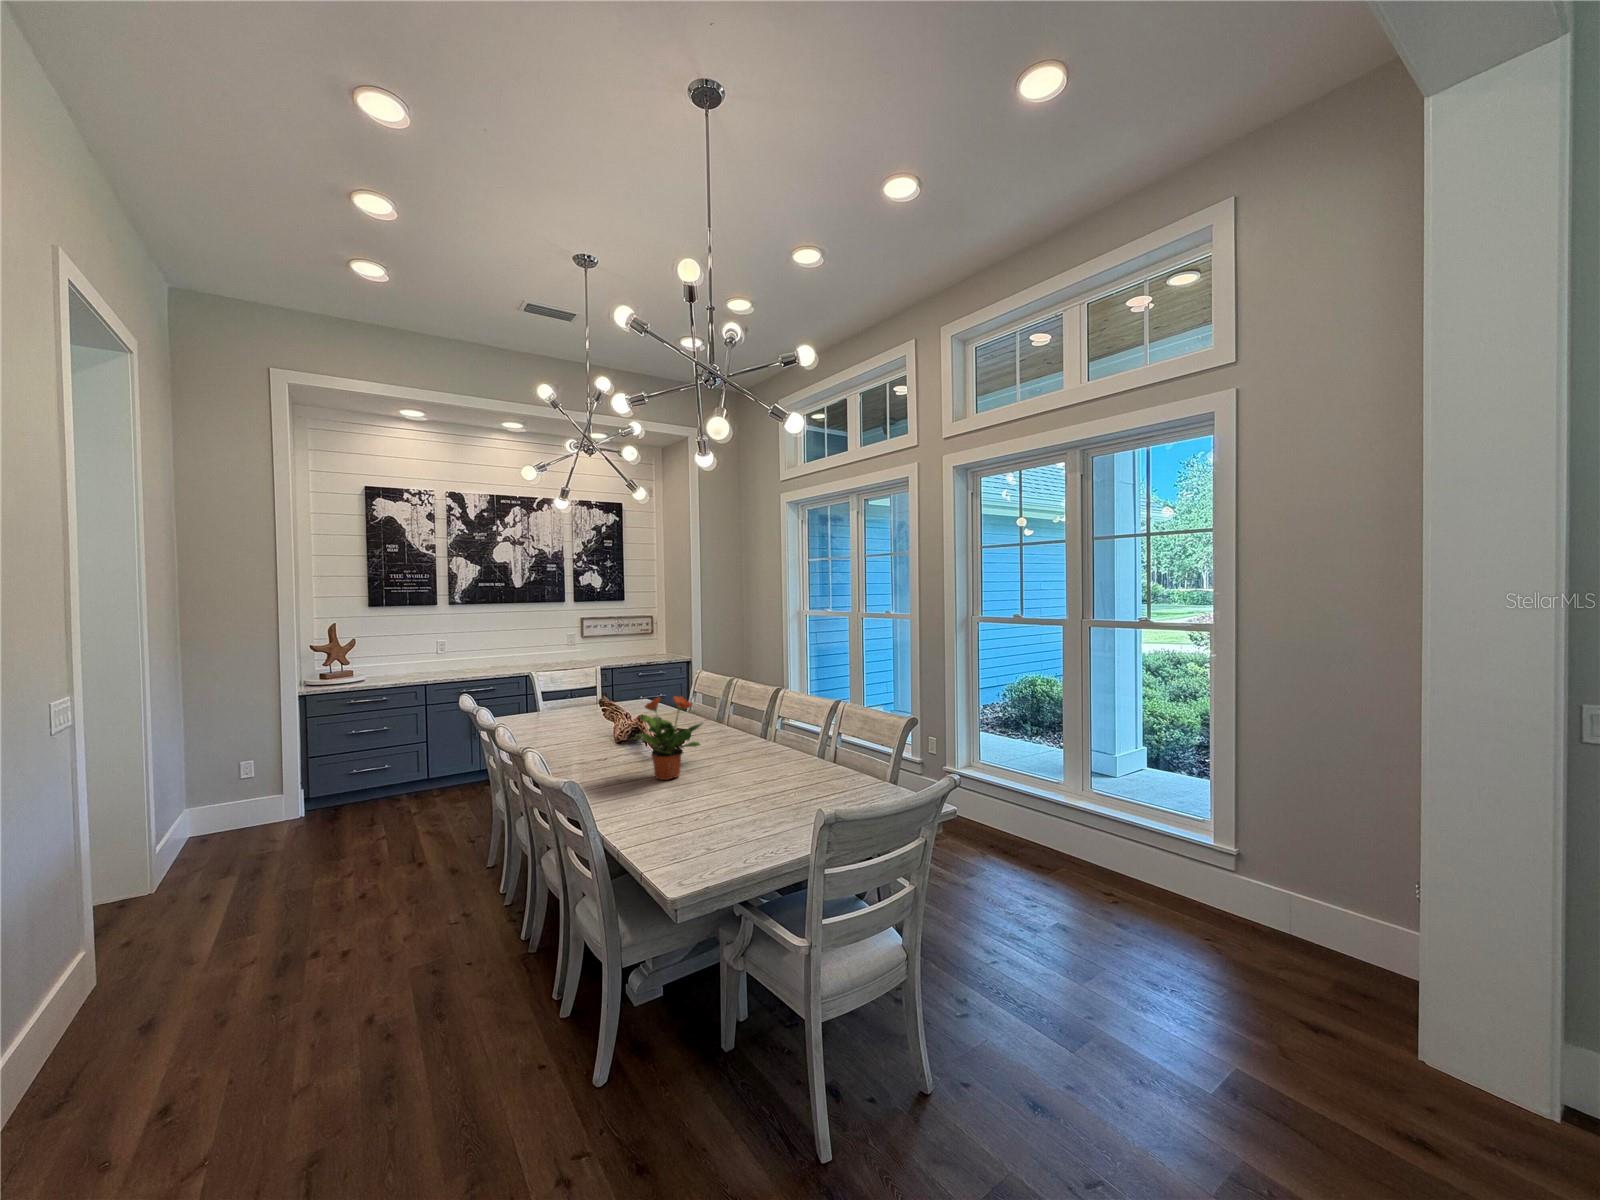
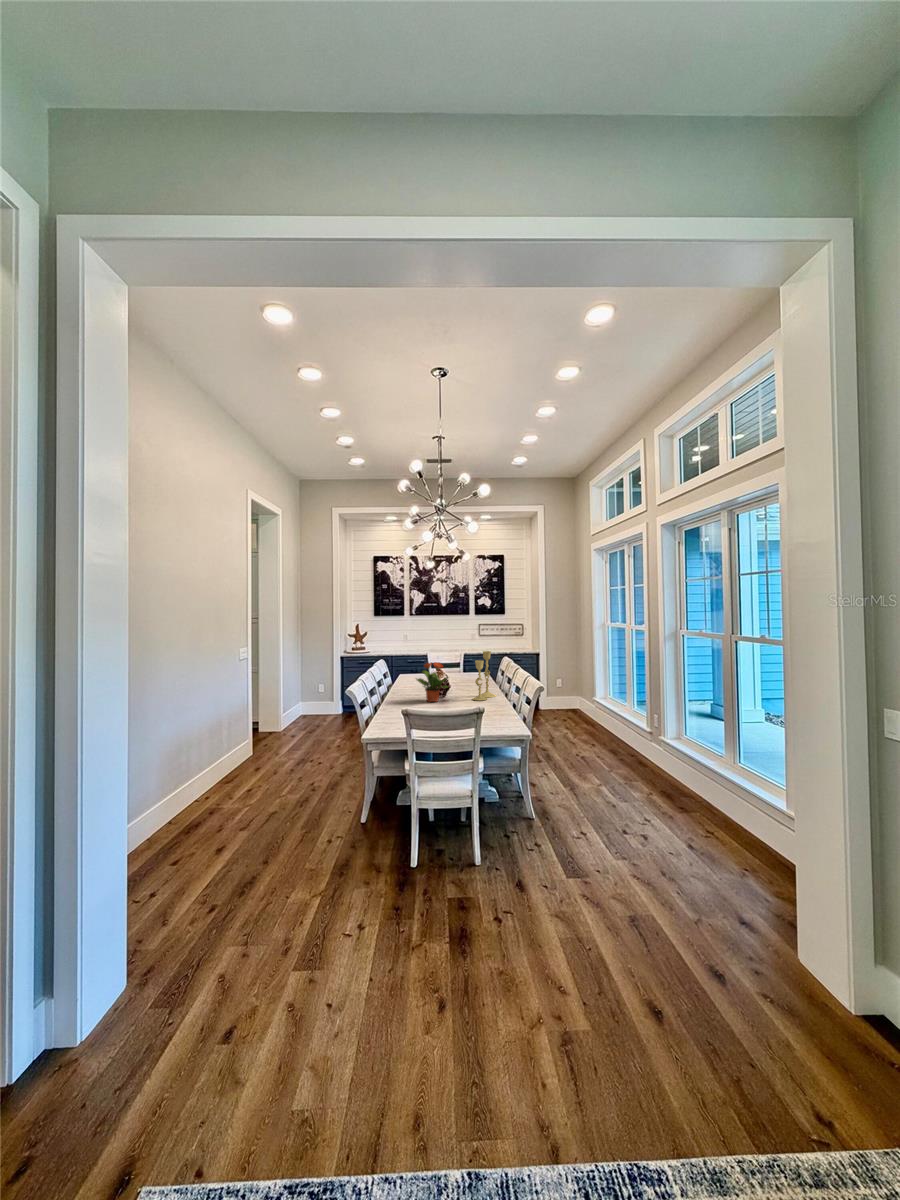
candlestick: none [736,666,769,762] -> present [473,651,496,701]

